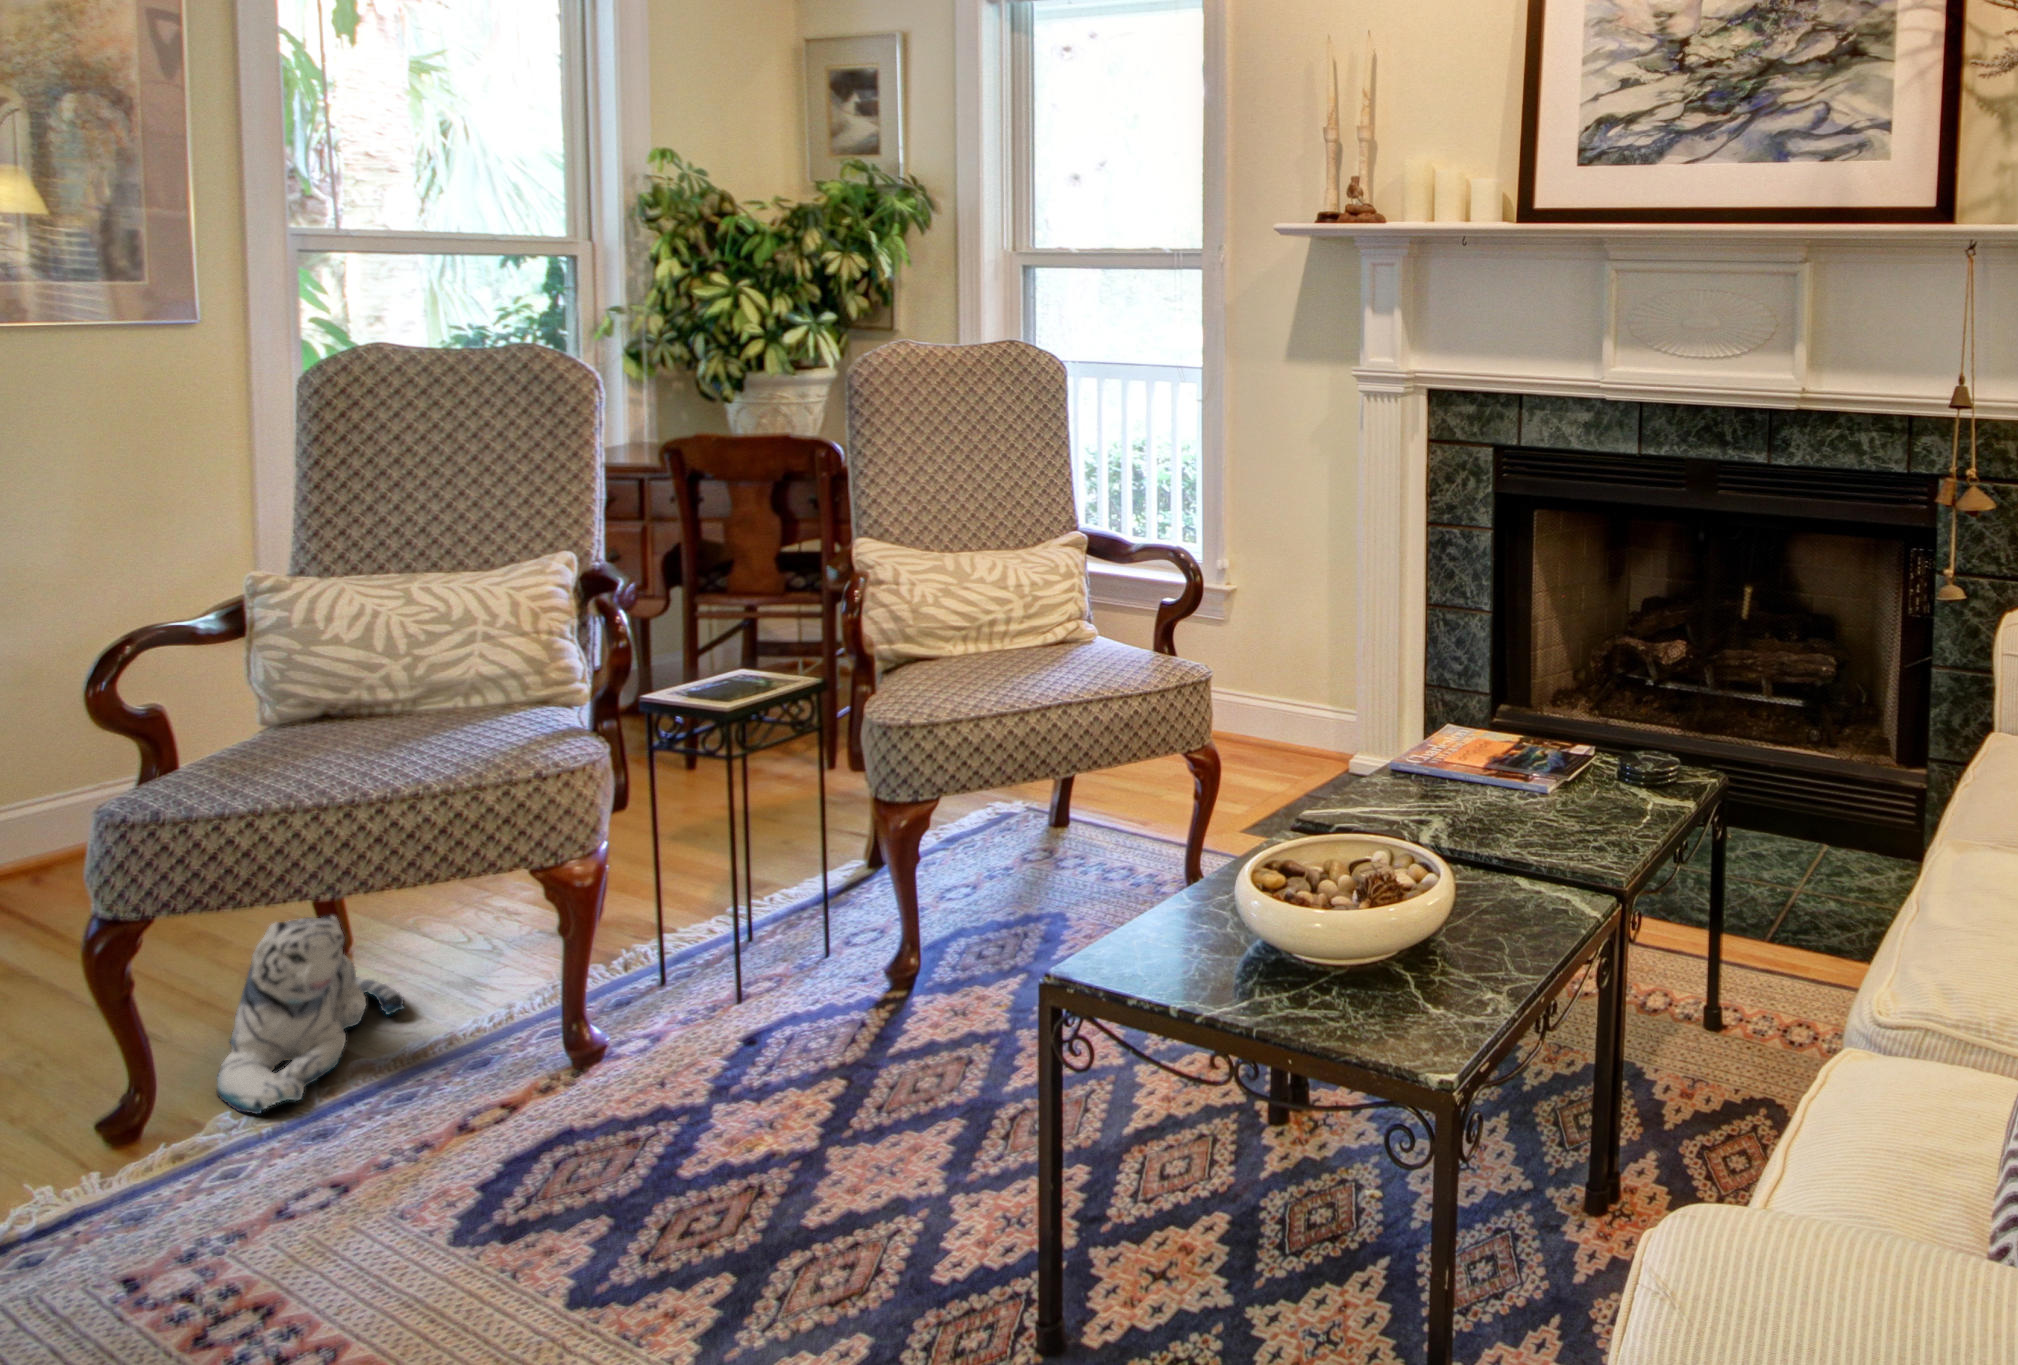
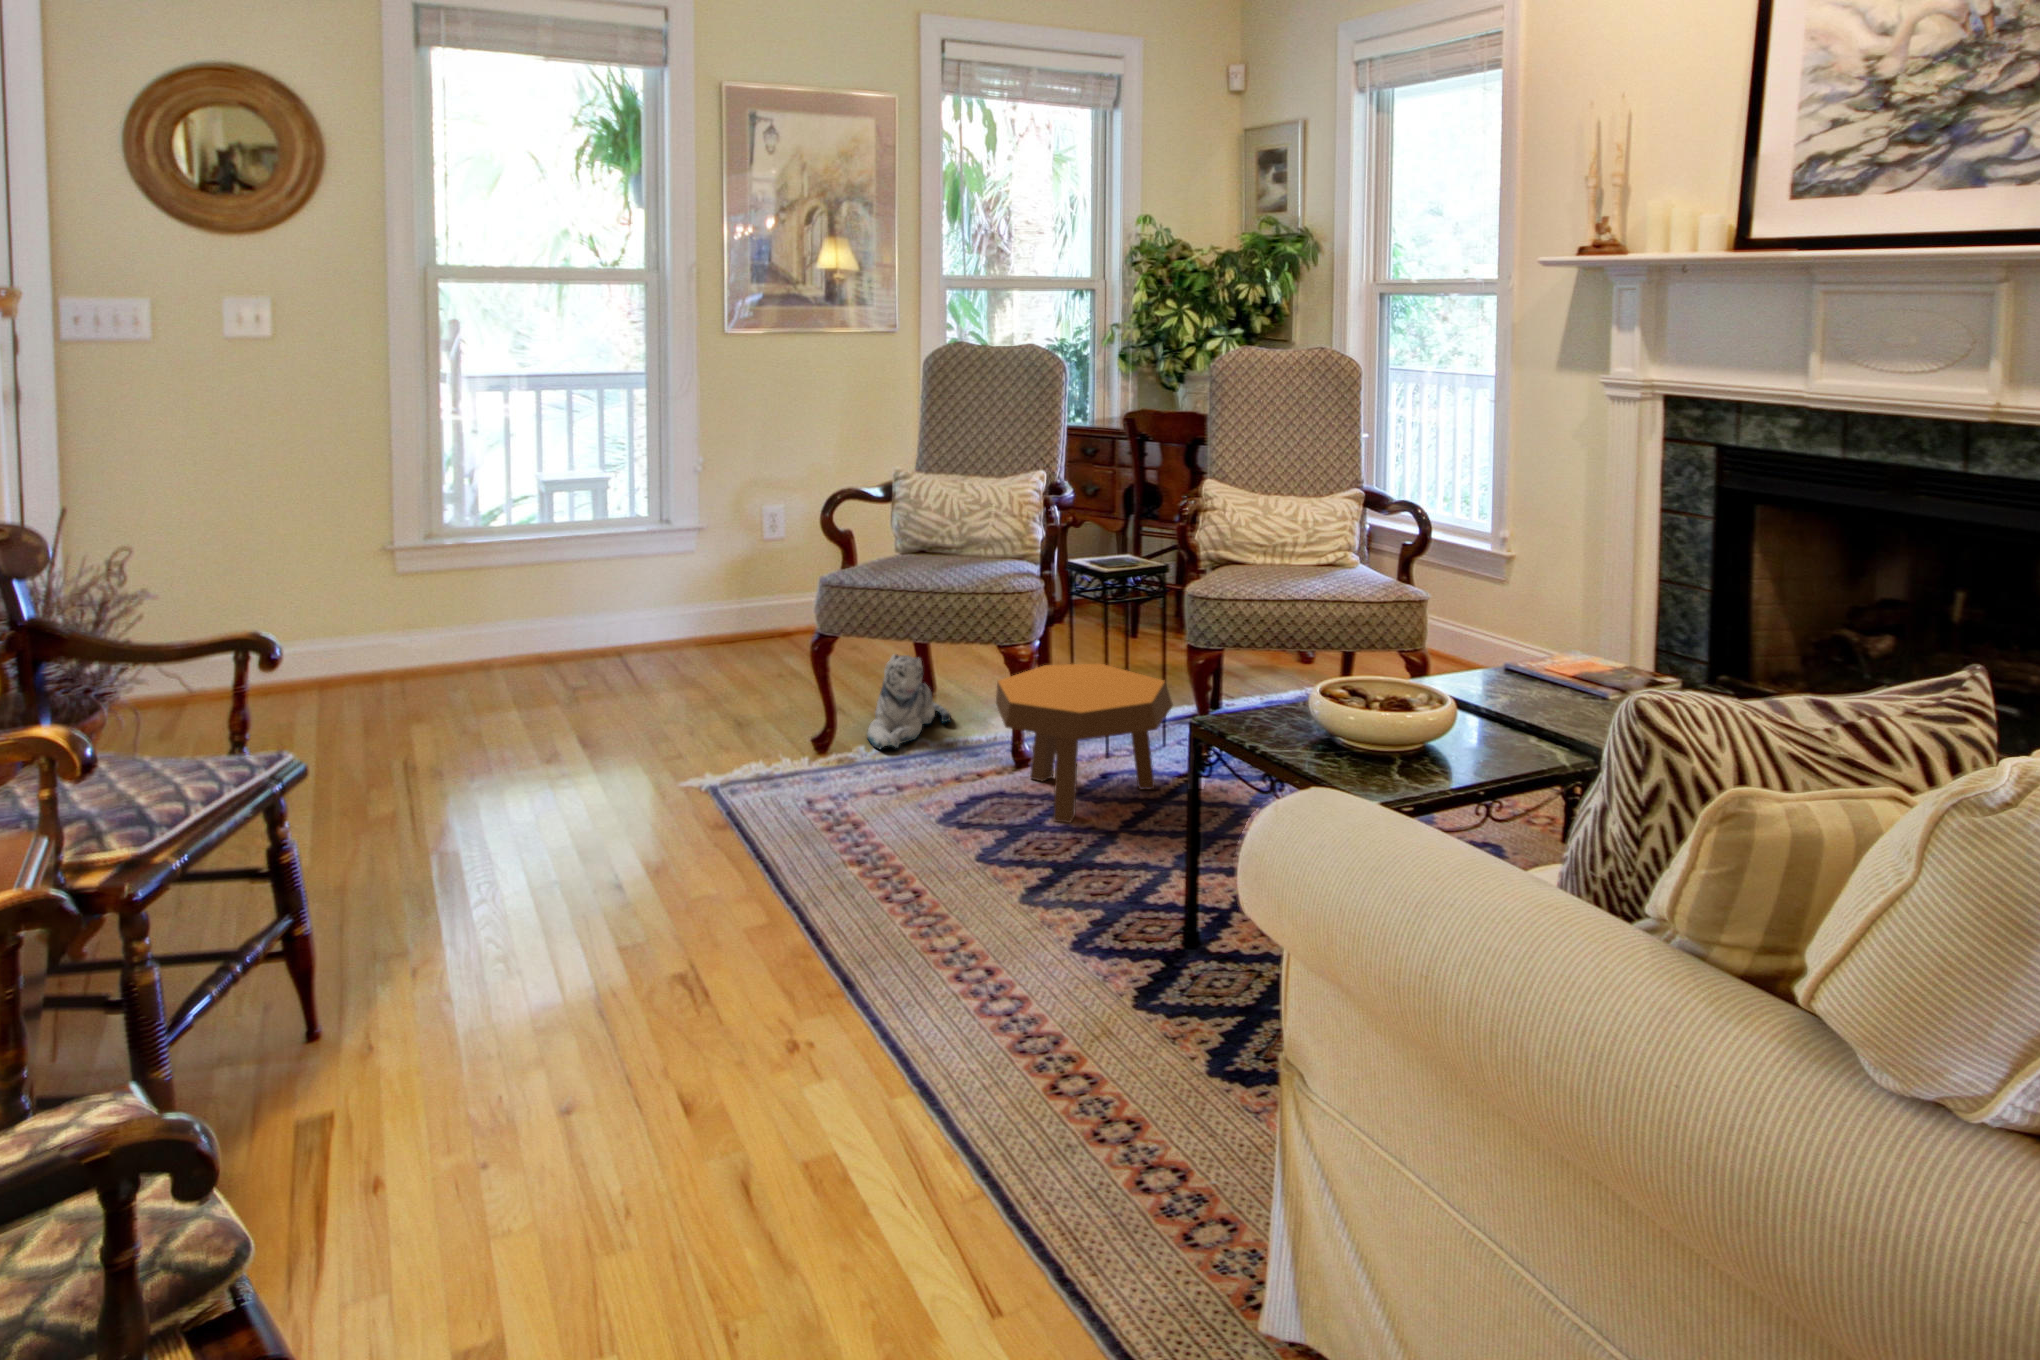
footstool: none [541,857,873,1165] -> present [996,664,1173,823]

